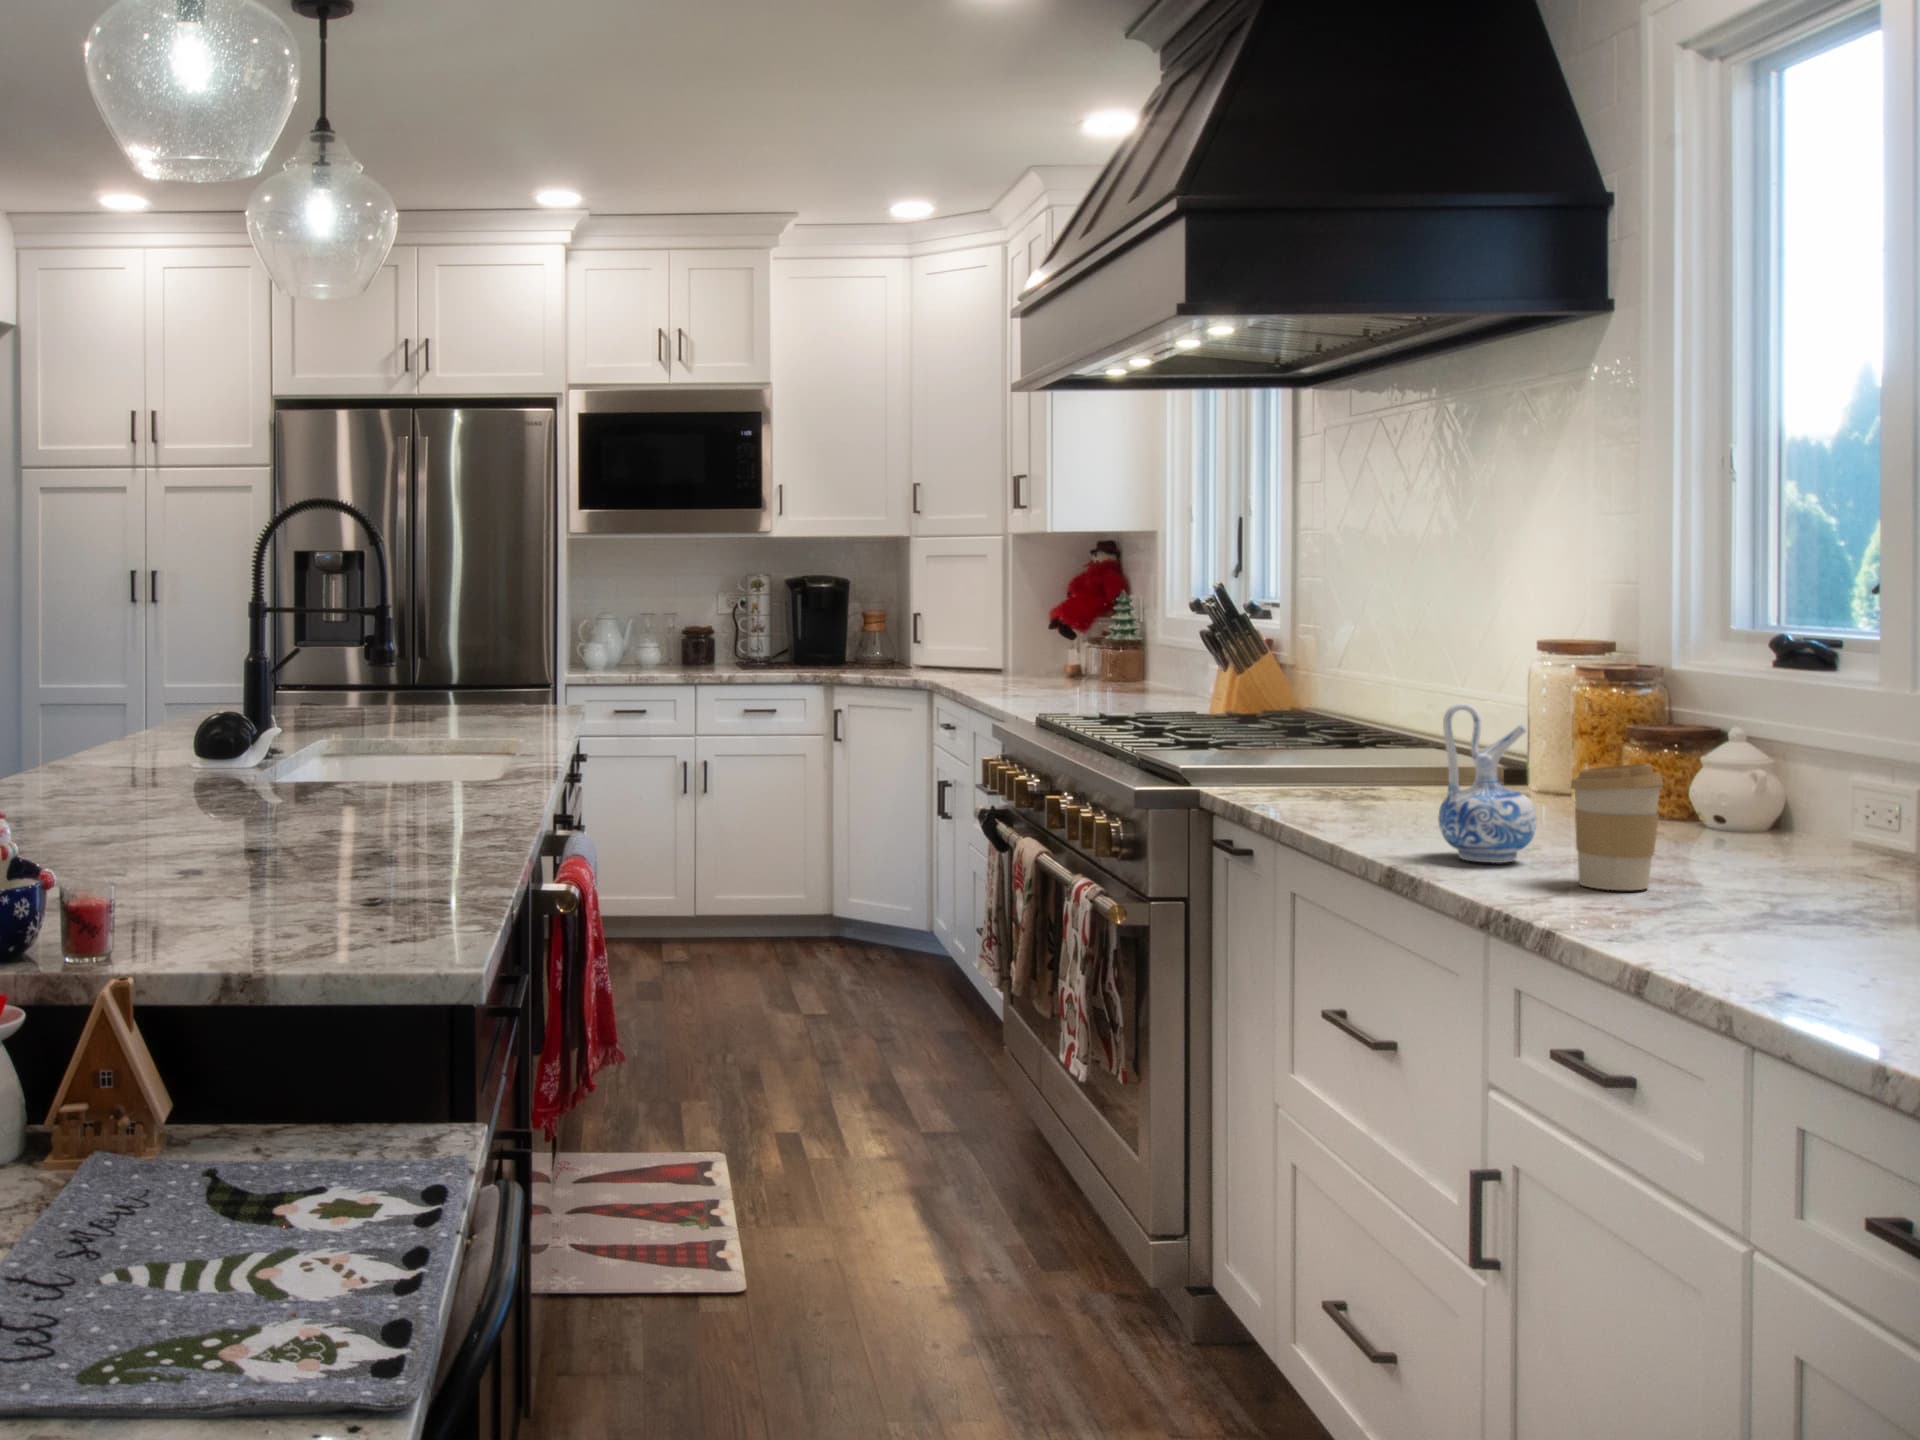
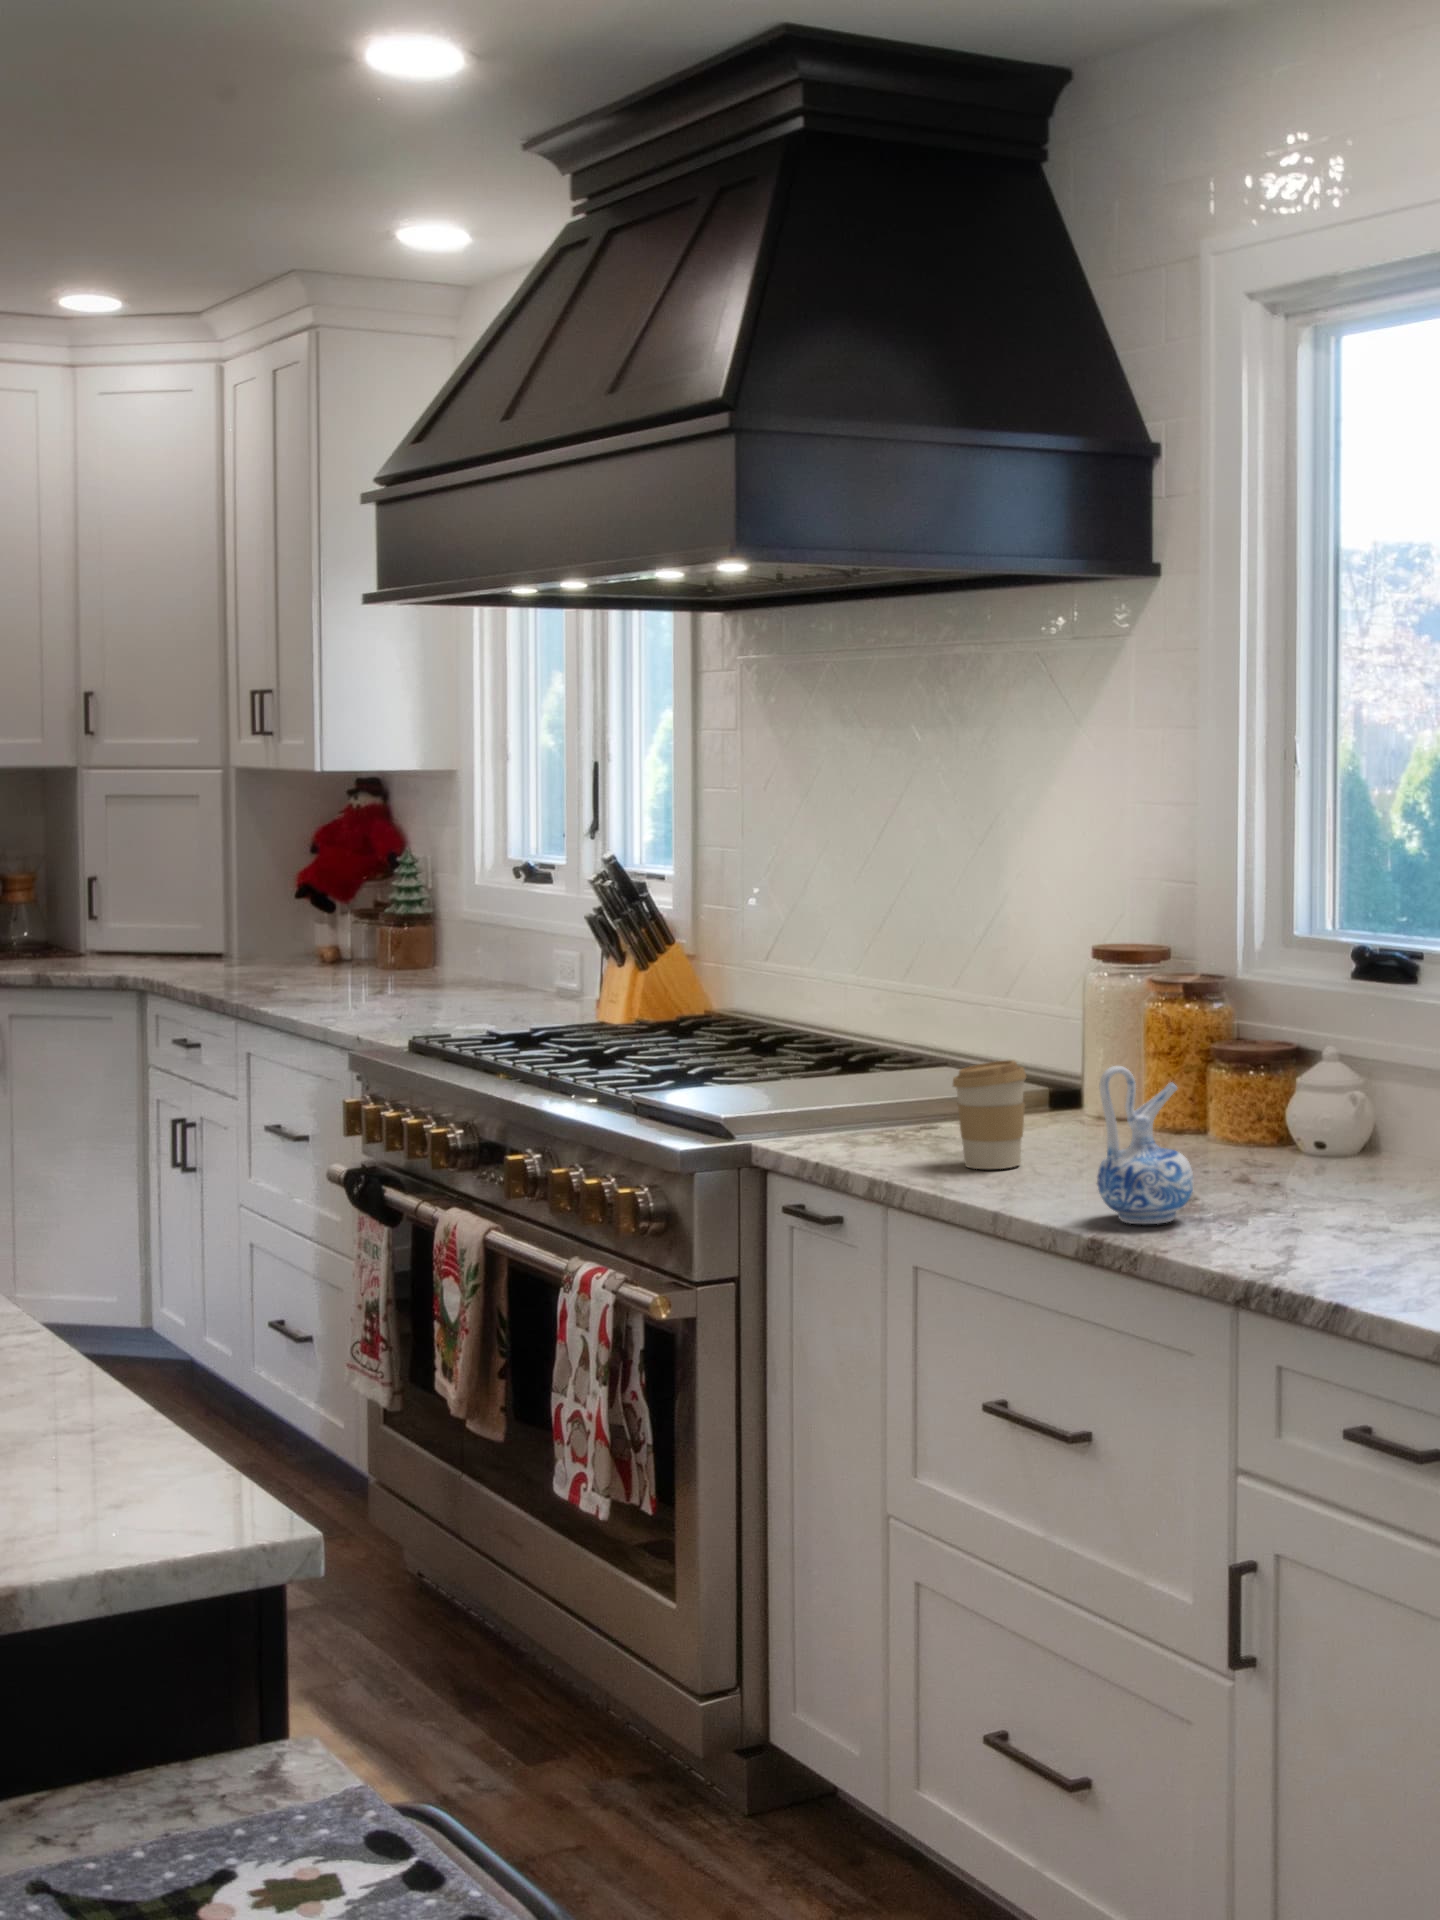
coffee cup: present [1570,764,1663,890] -> present [953,1060,1026,1169]

